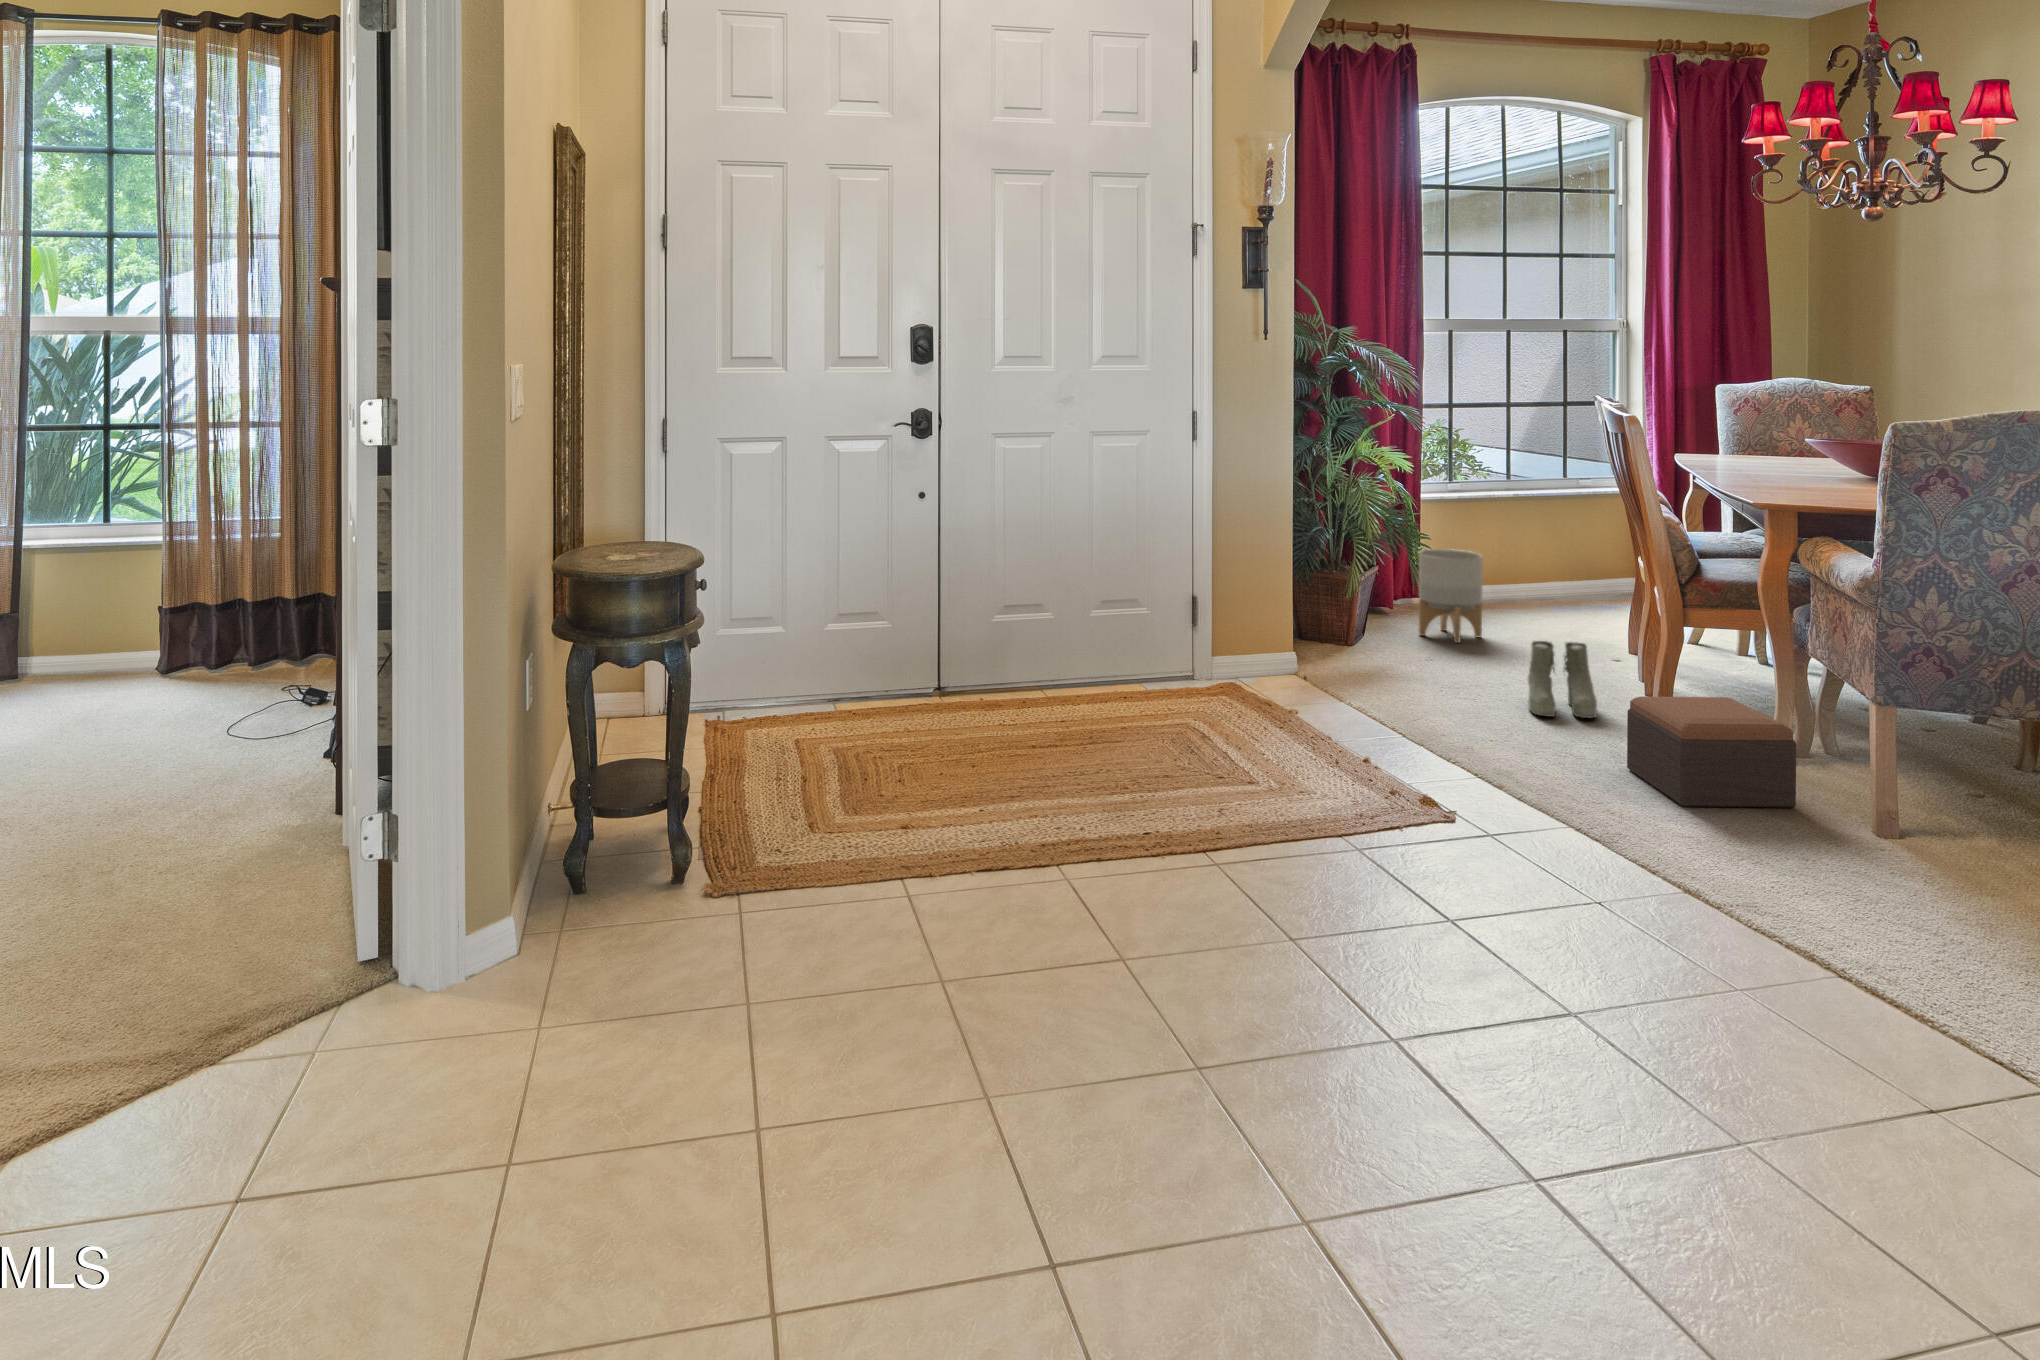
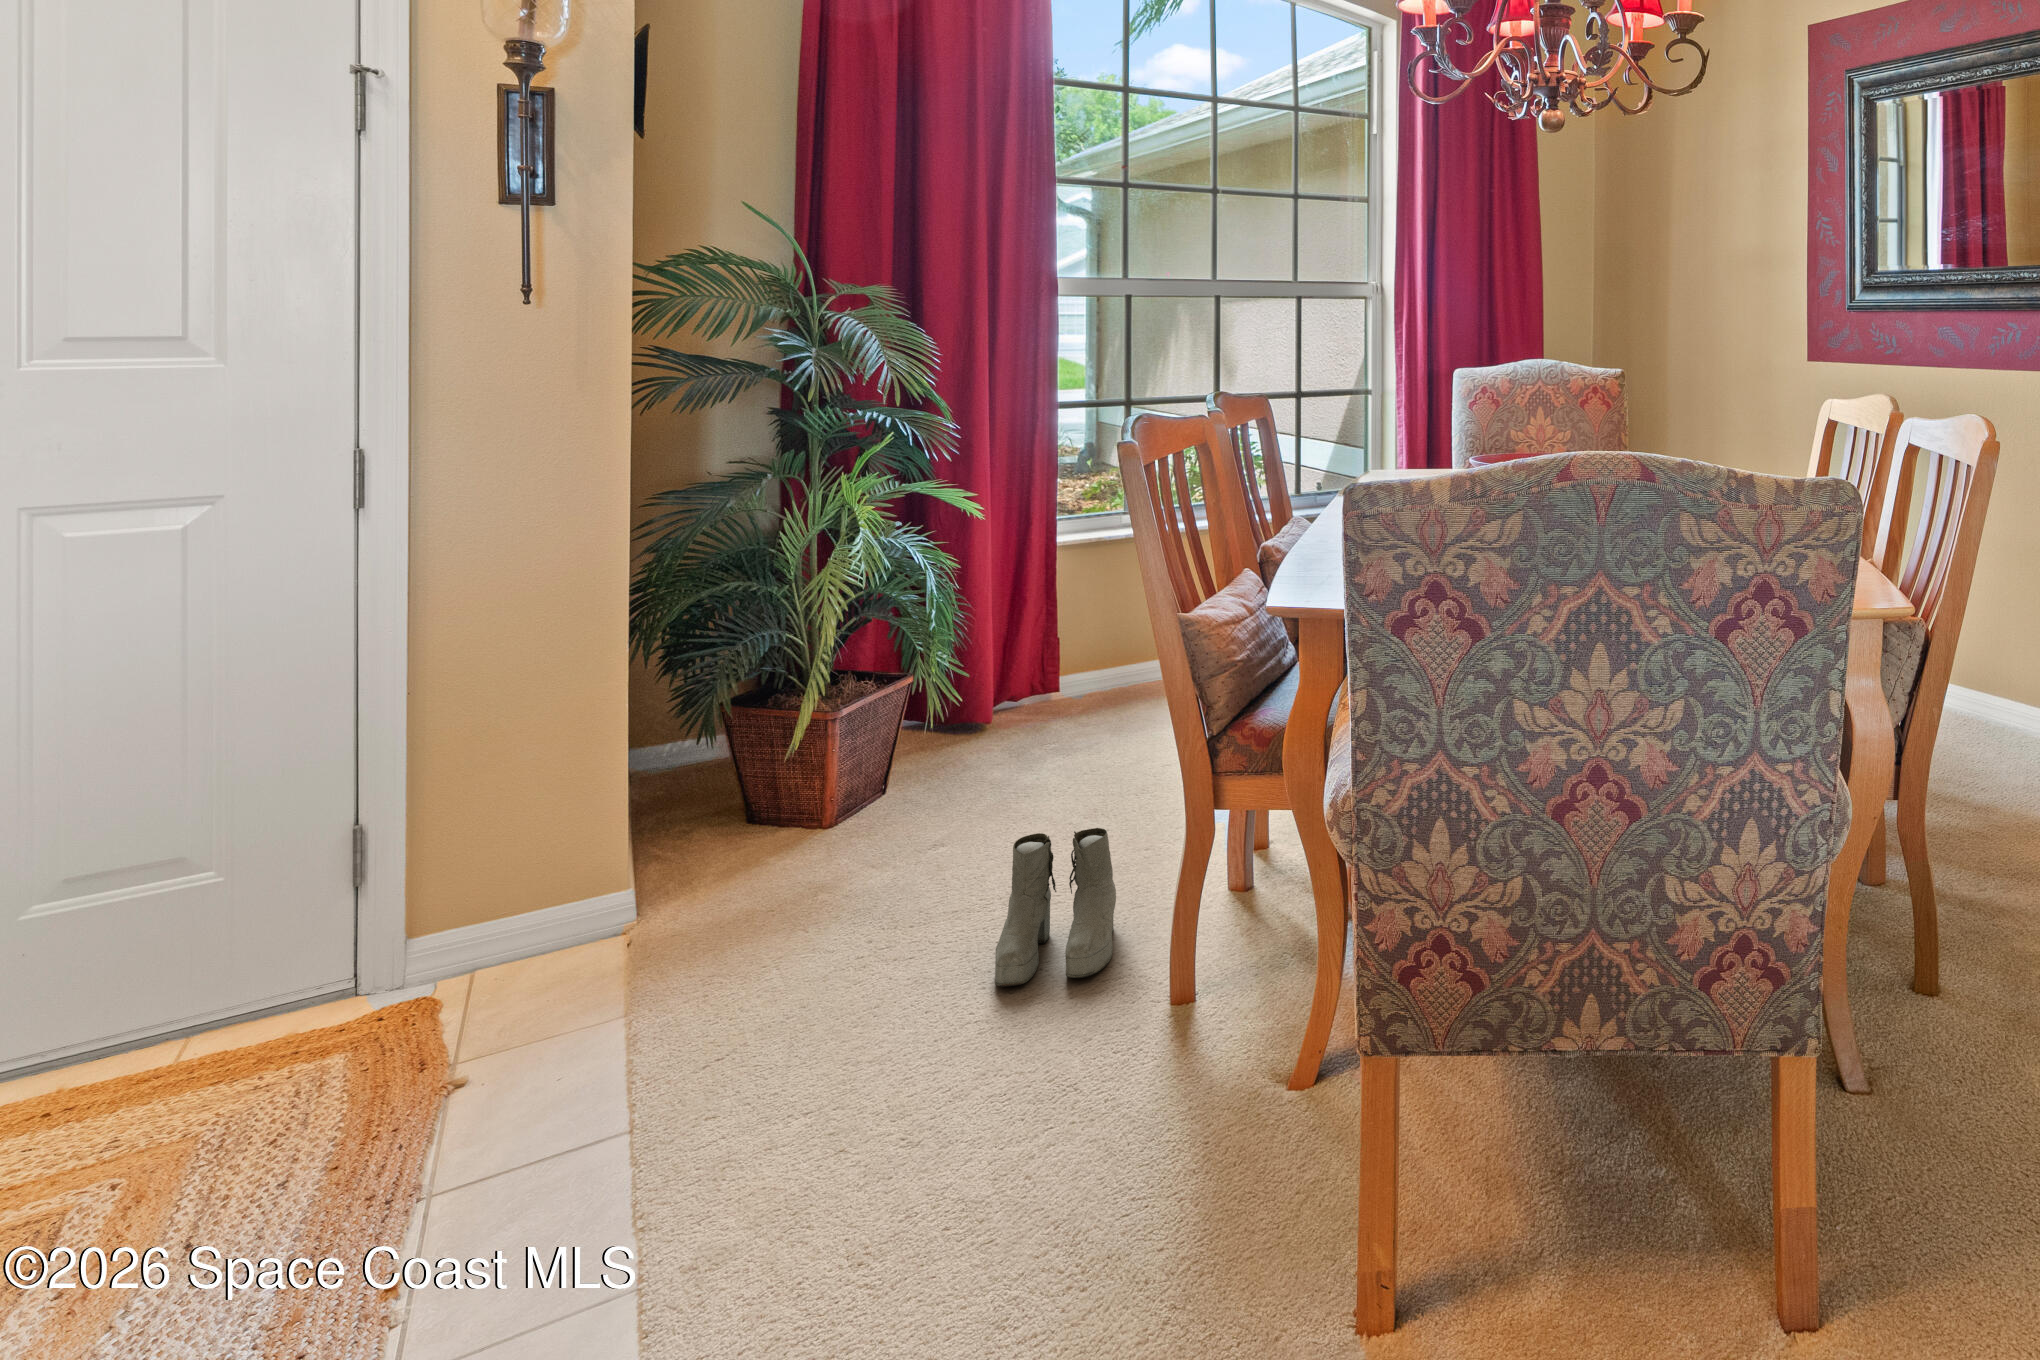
planter: present [1419,549,1483,643] -> none [988,633,1089,788]
footstool: present [1627,697,1796,807] -> none [1031,975,1273,1284]

